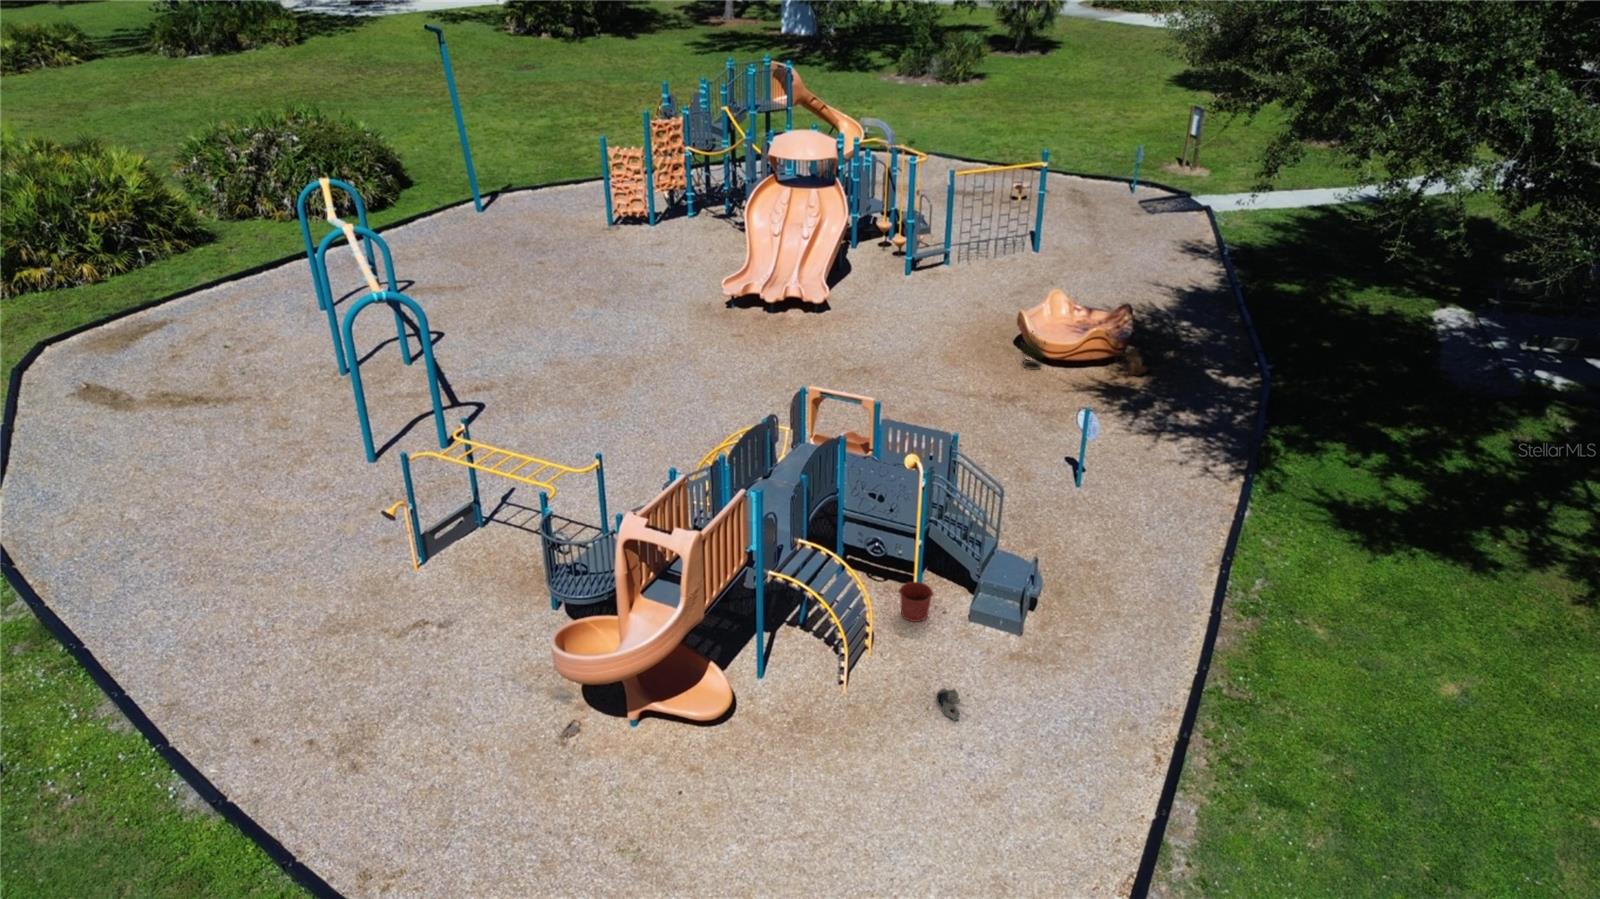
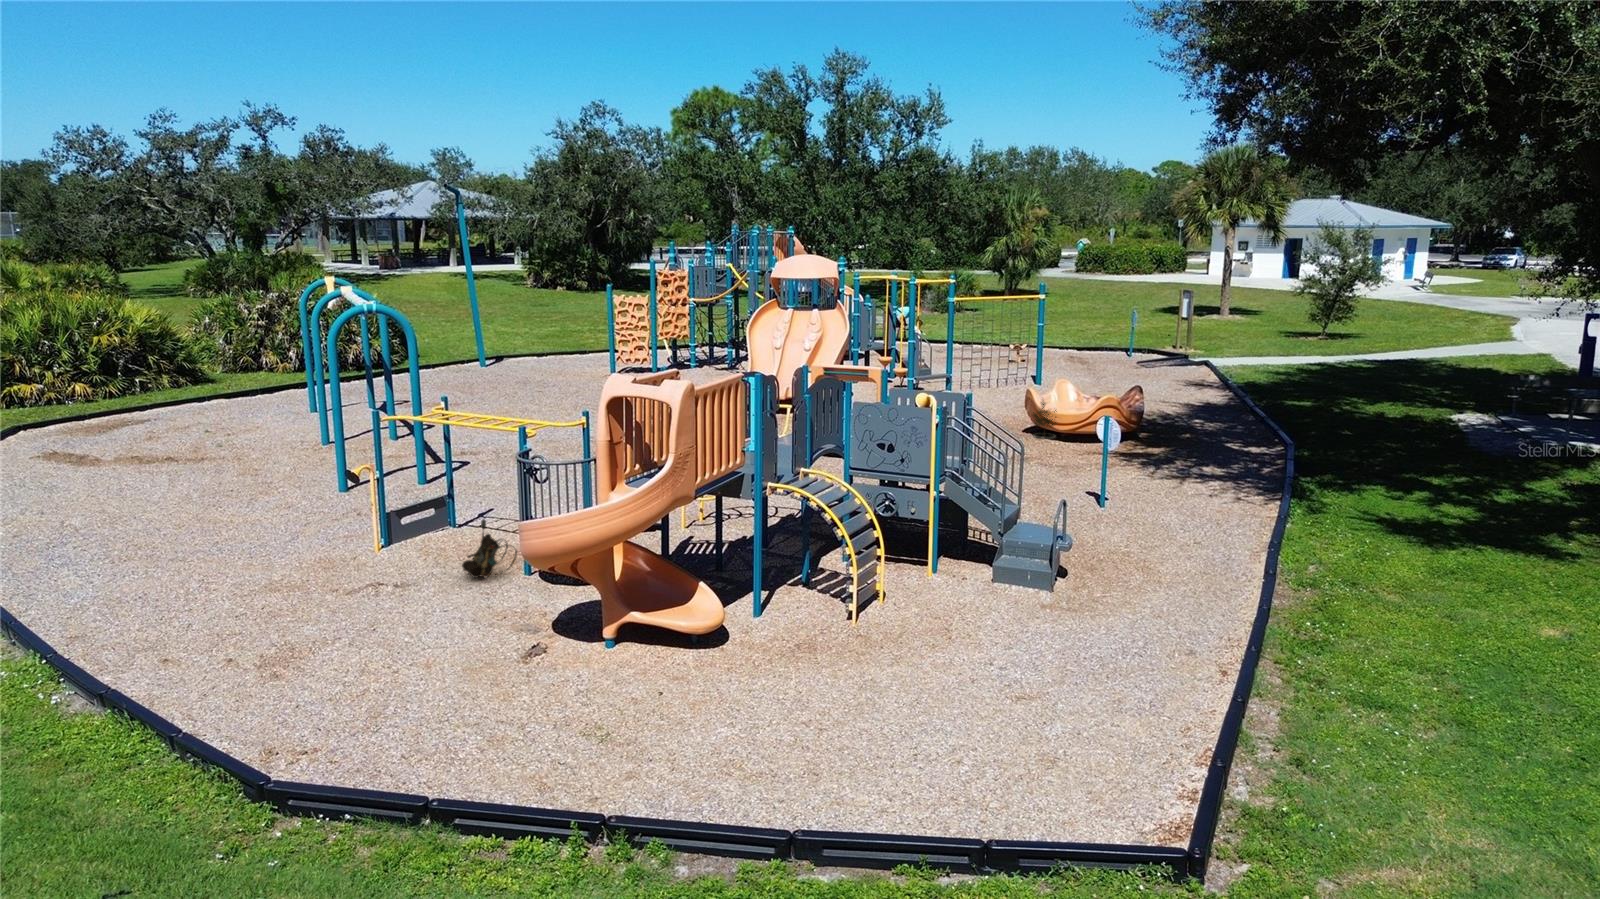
backpack: present [1115,347,1147,375] -> present [462,519,517,578]
bucket: present [899,582,934,622] -> none [914,537,955,578]
plush toy: present [937,688,959,720] -> none [965,606,994,639]

